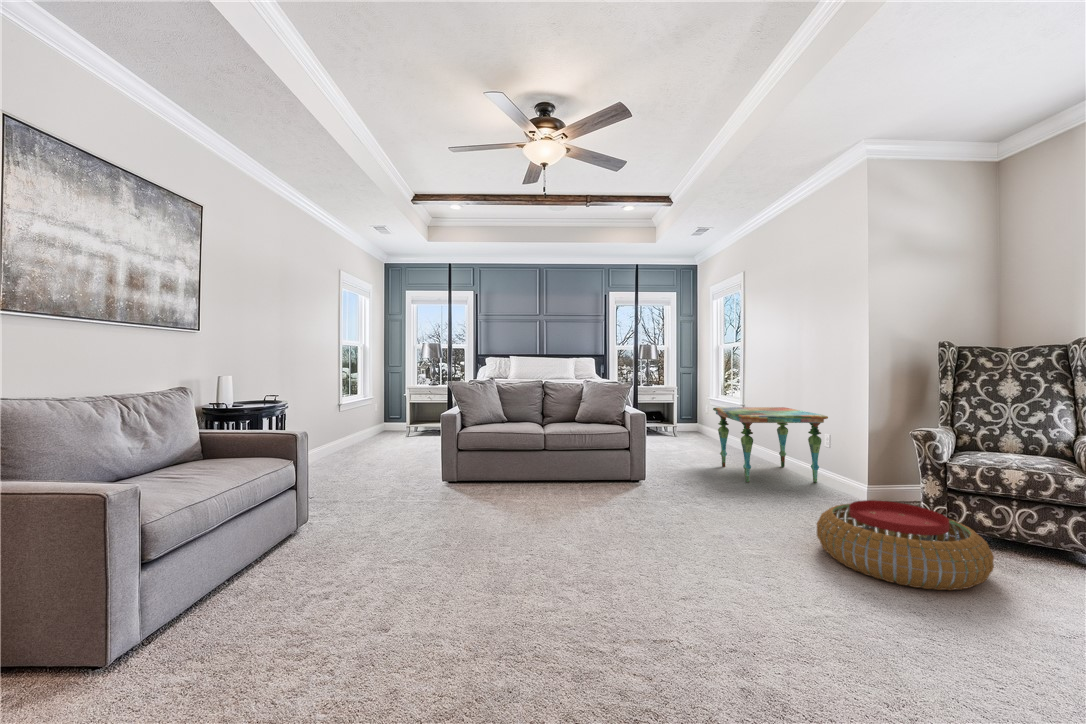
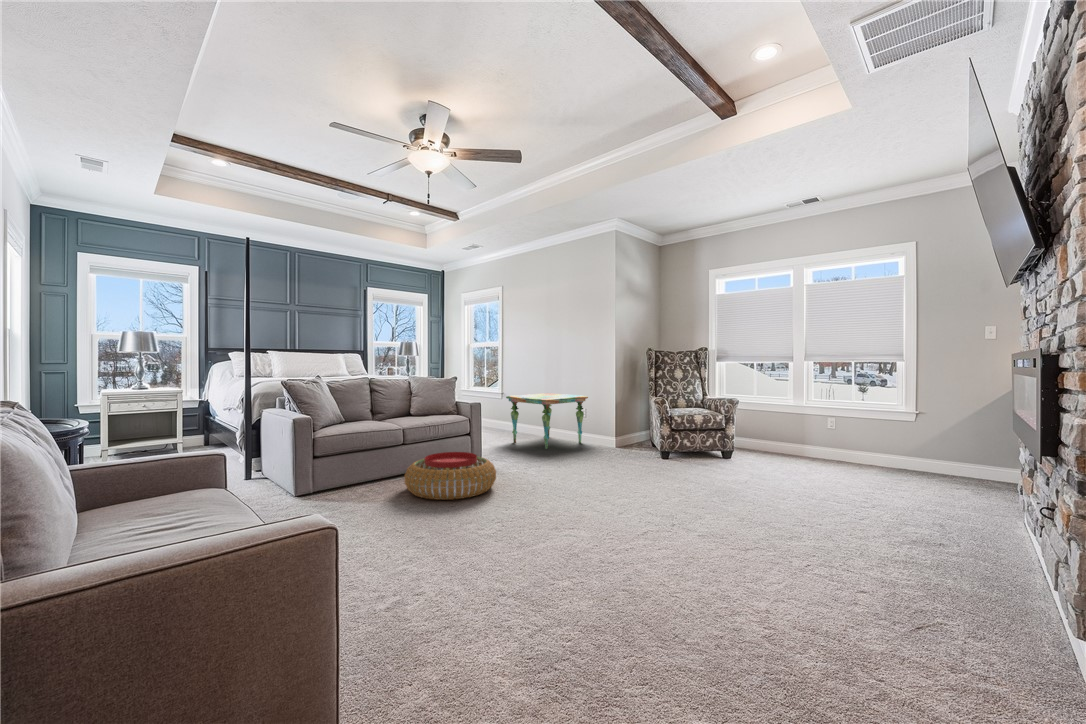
pouf: present [816,500,994,591] -> present [405,452,496,500]

